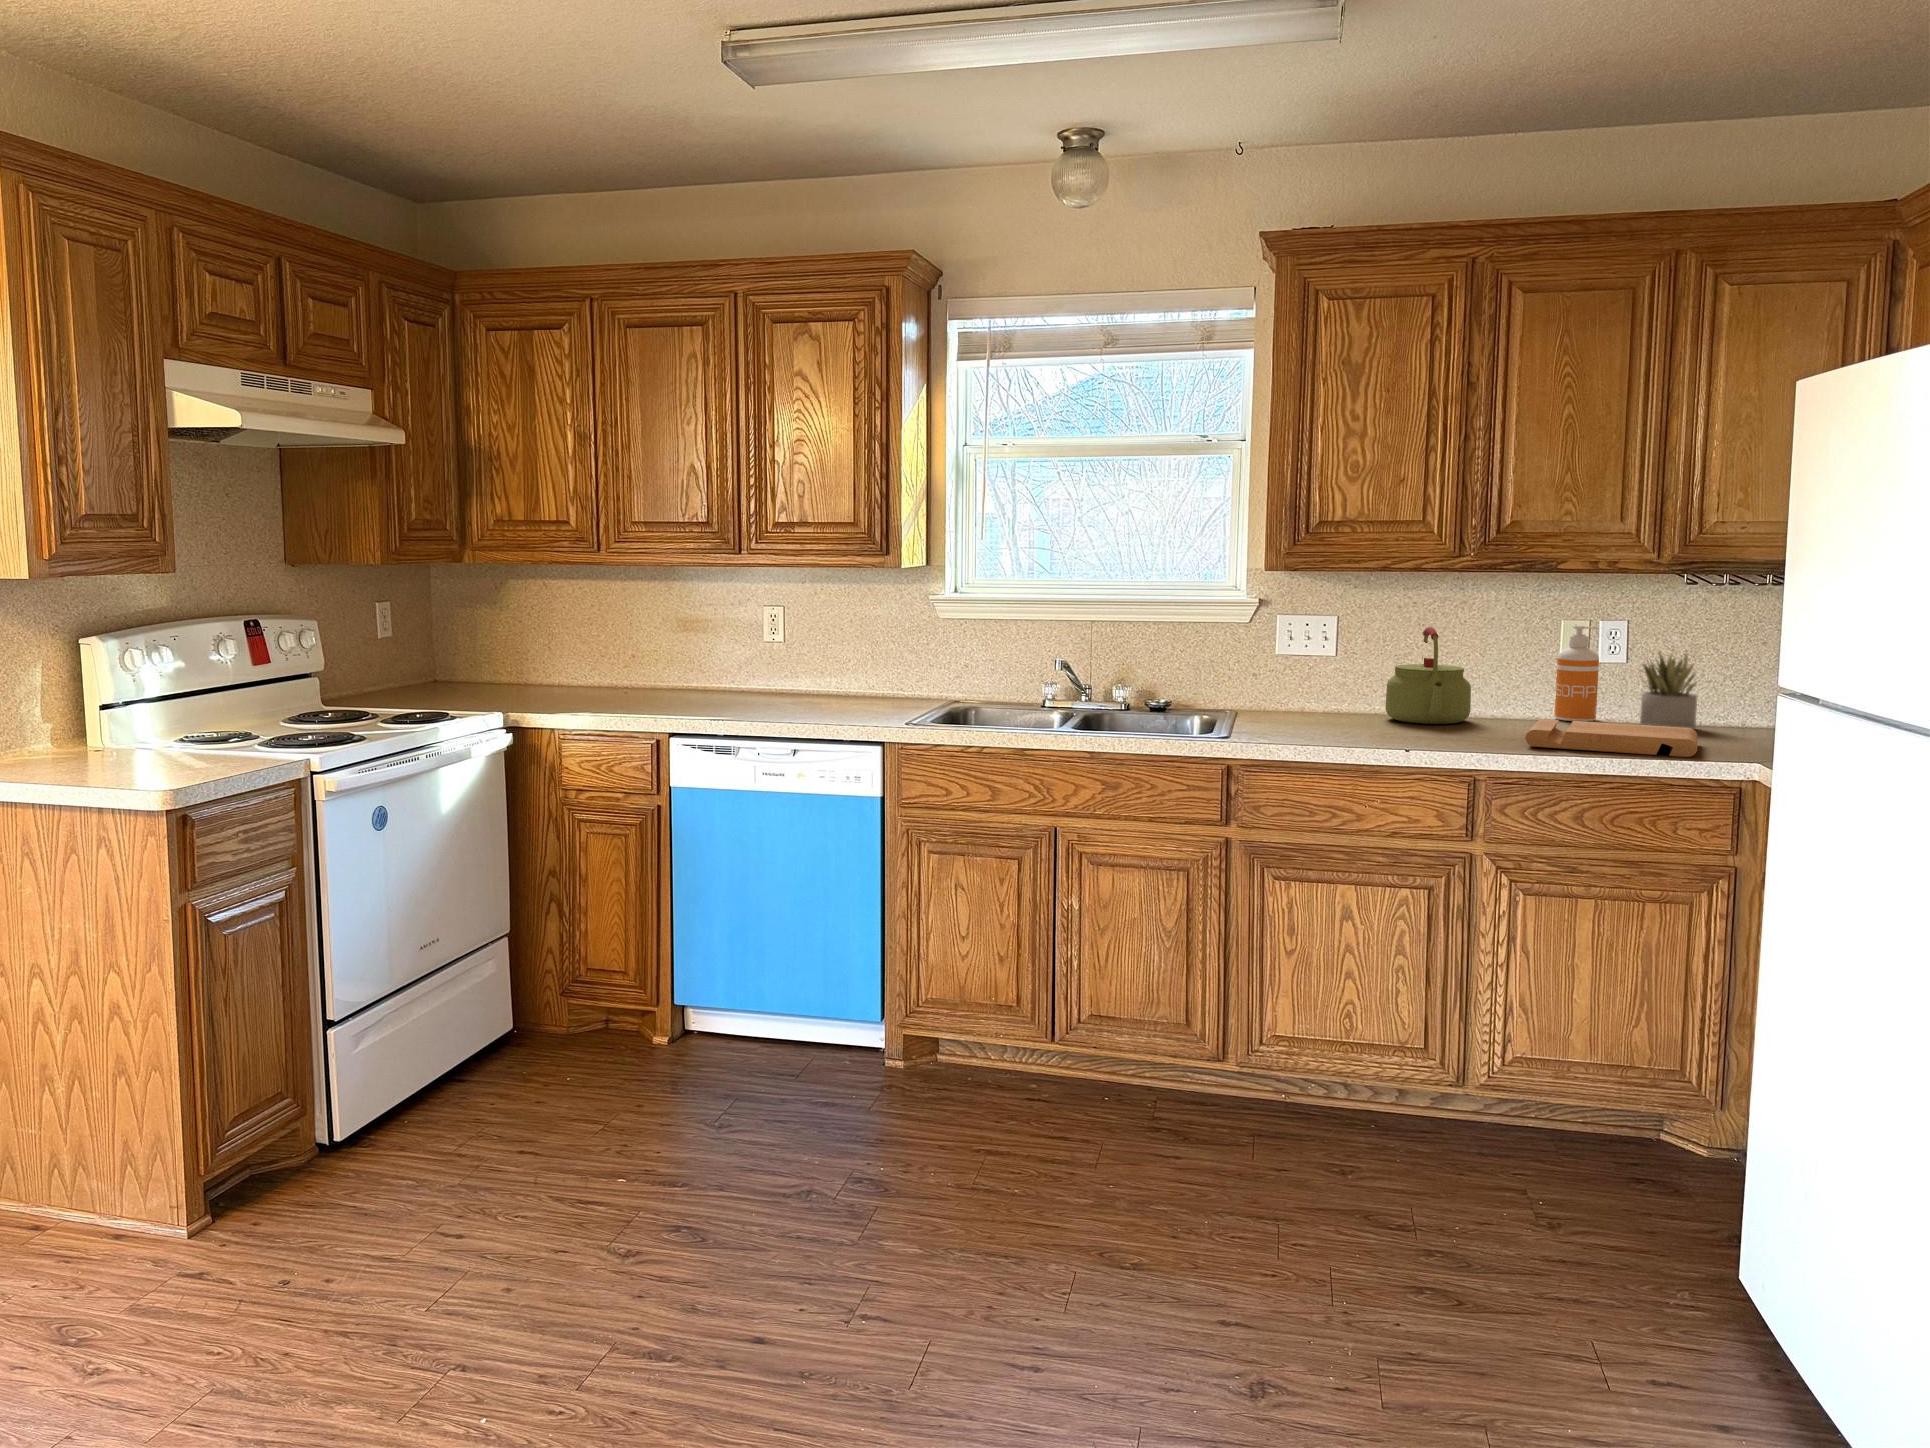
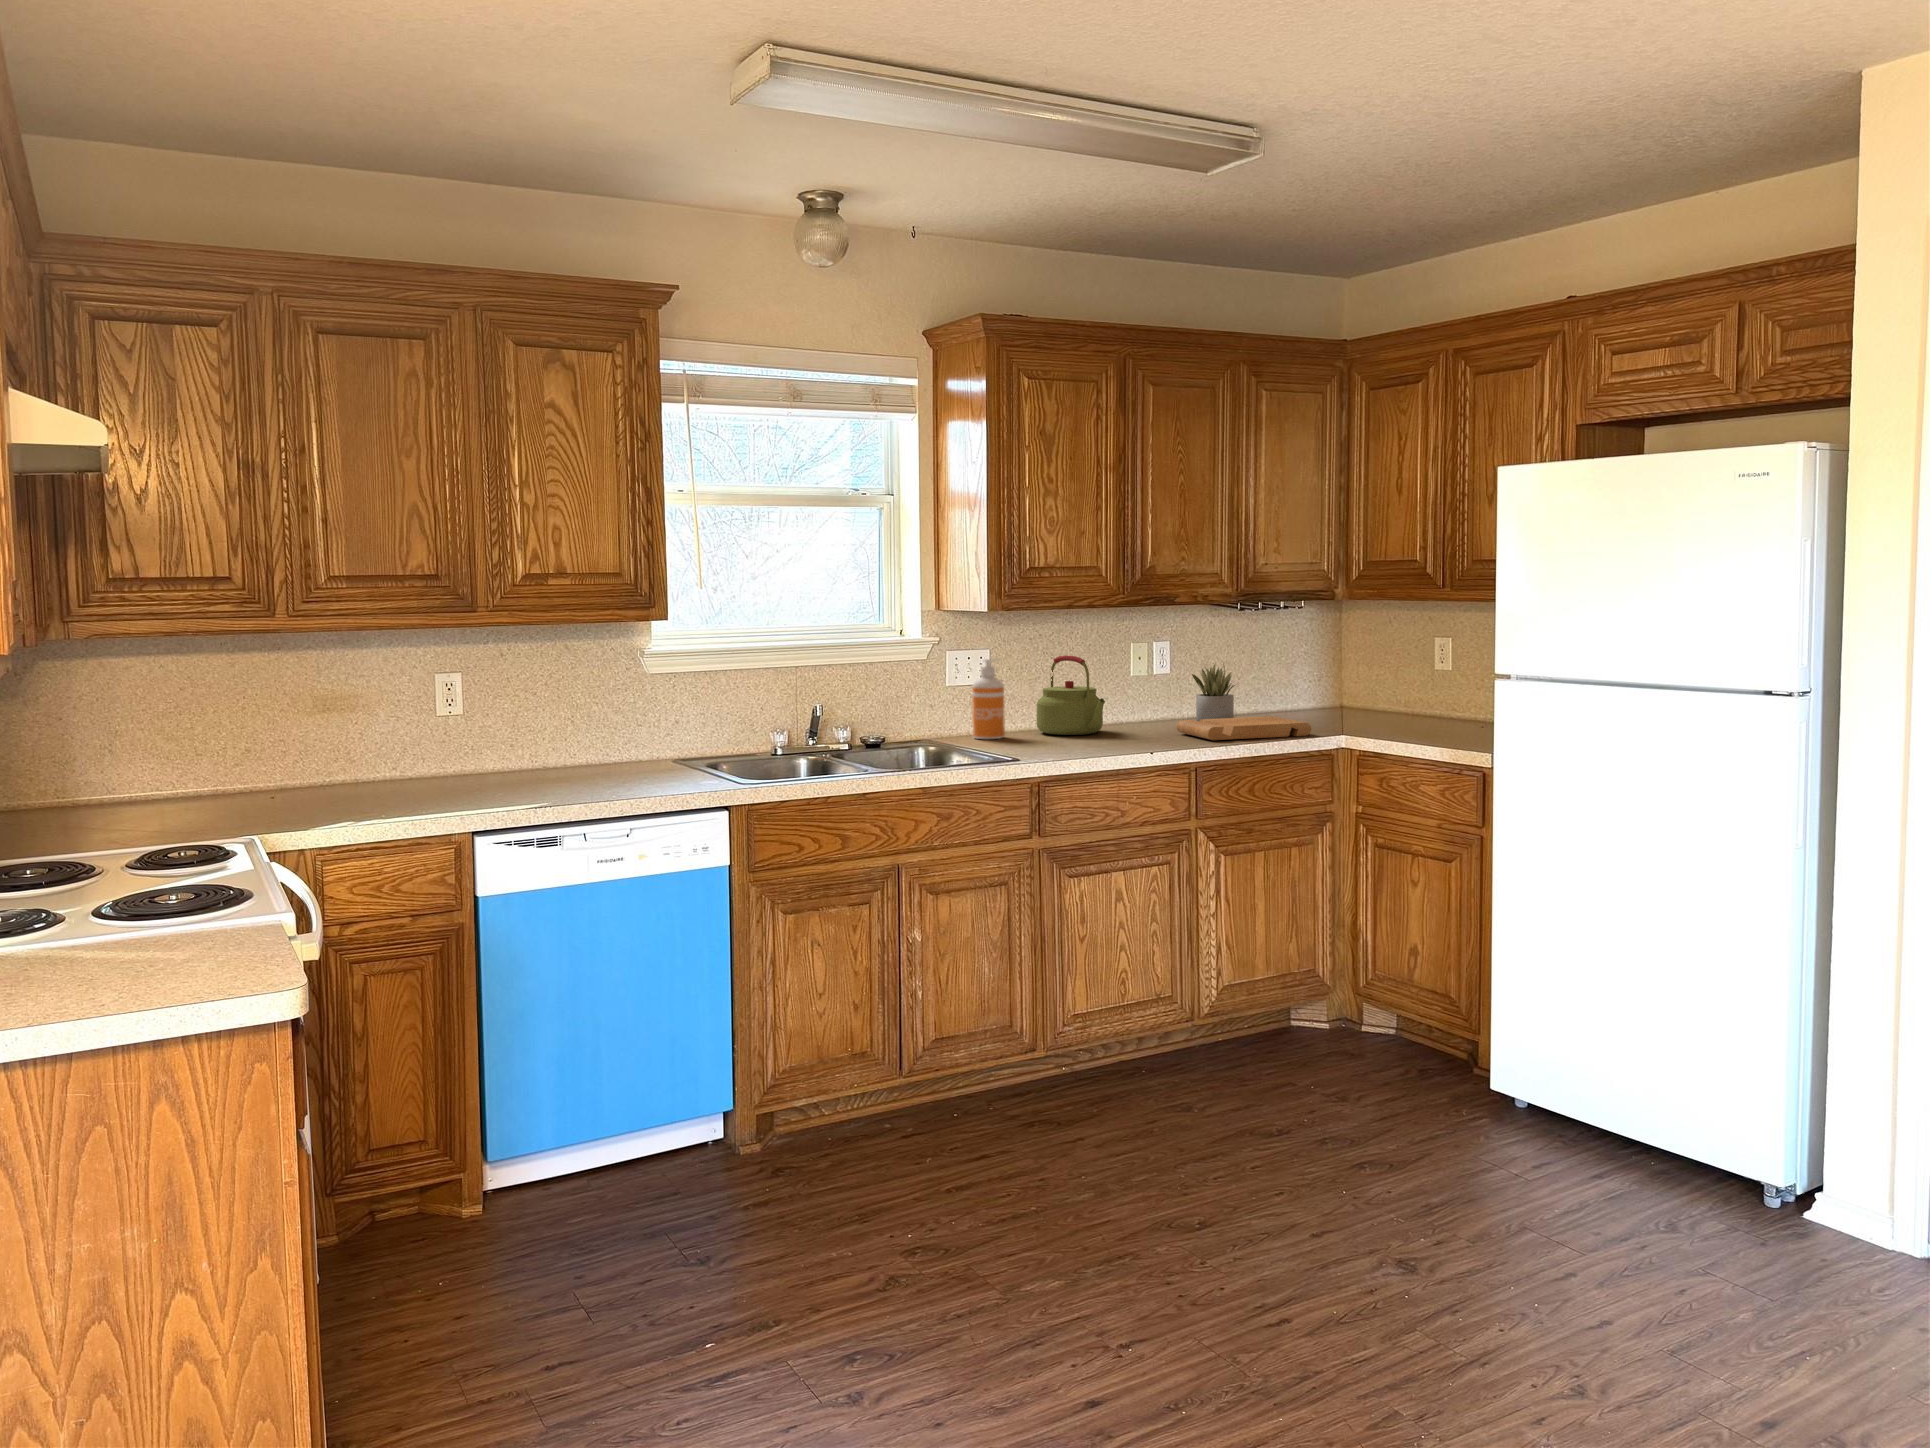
soap dispenser: present [1554,626,1599,722] -> present [972,659,1005,739]

